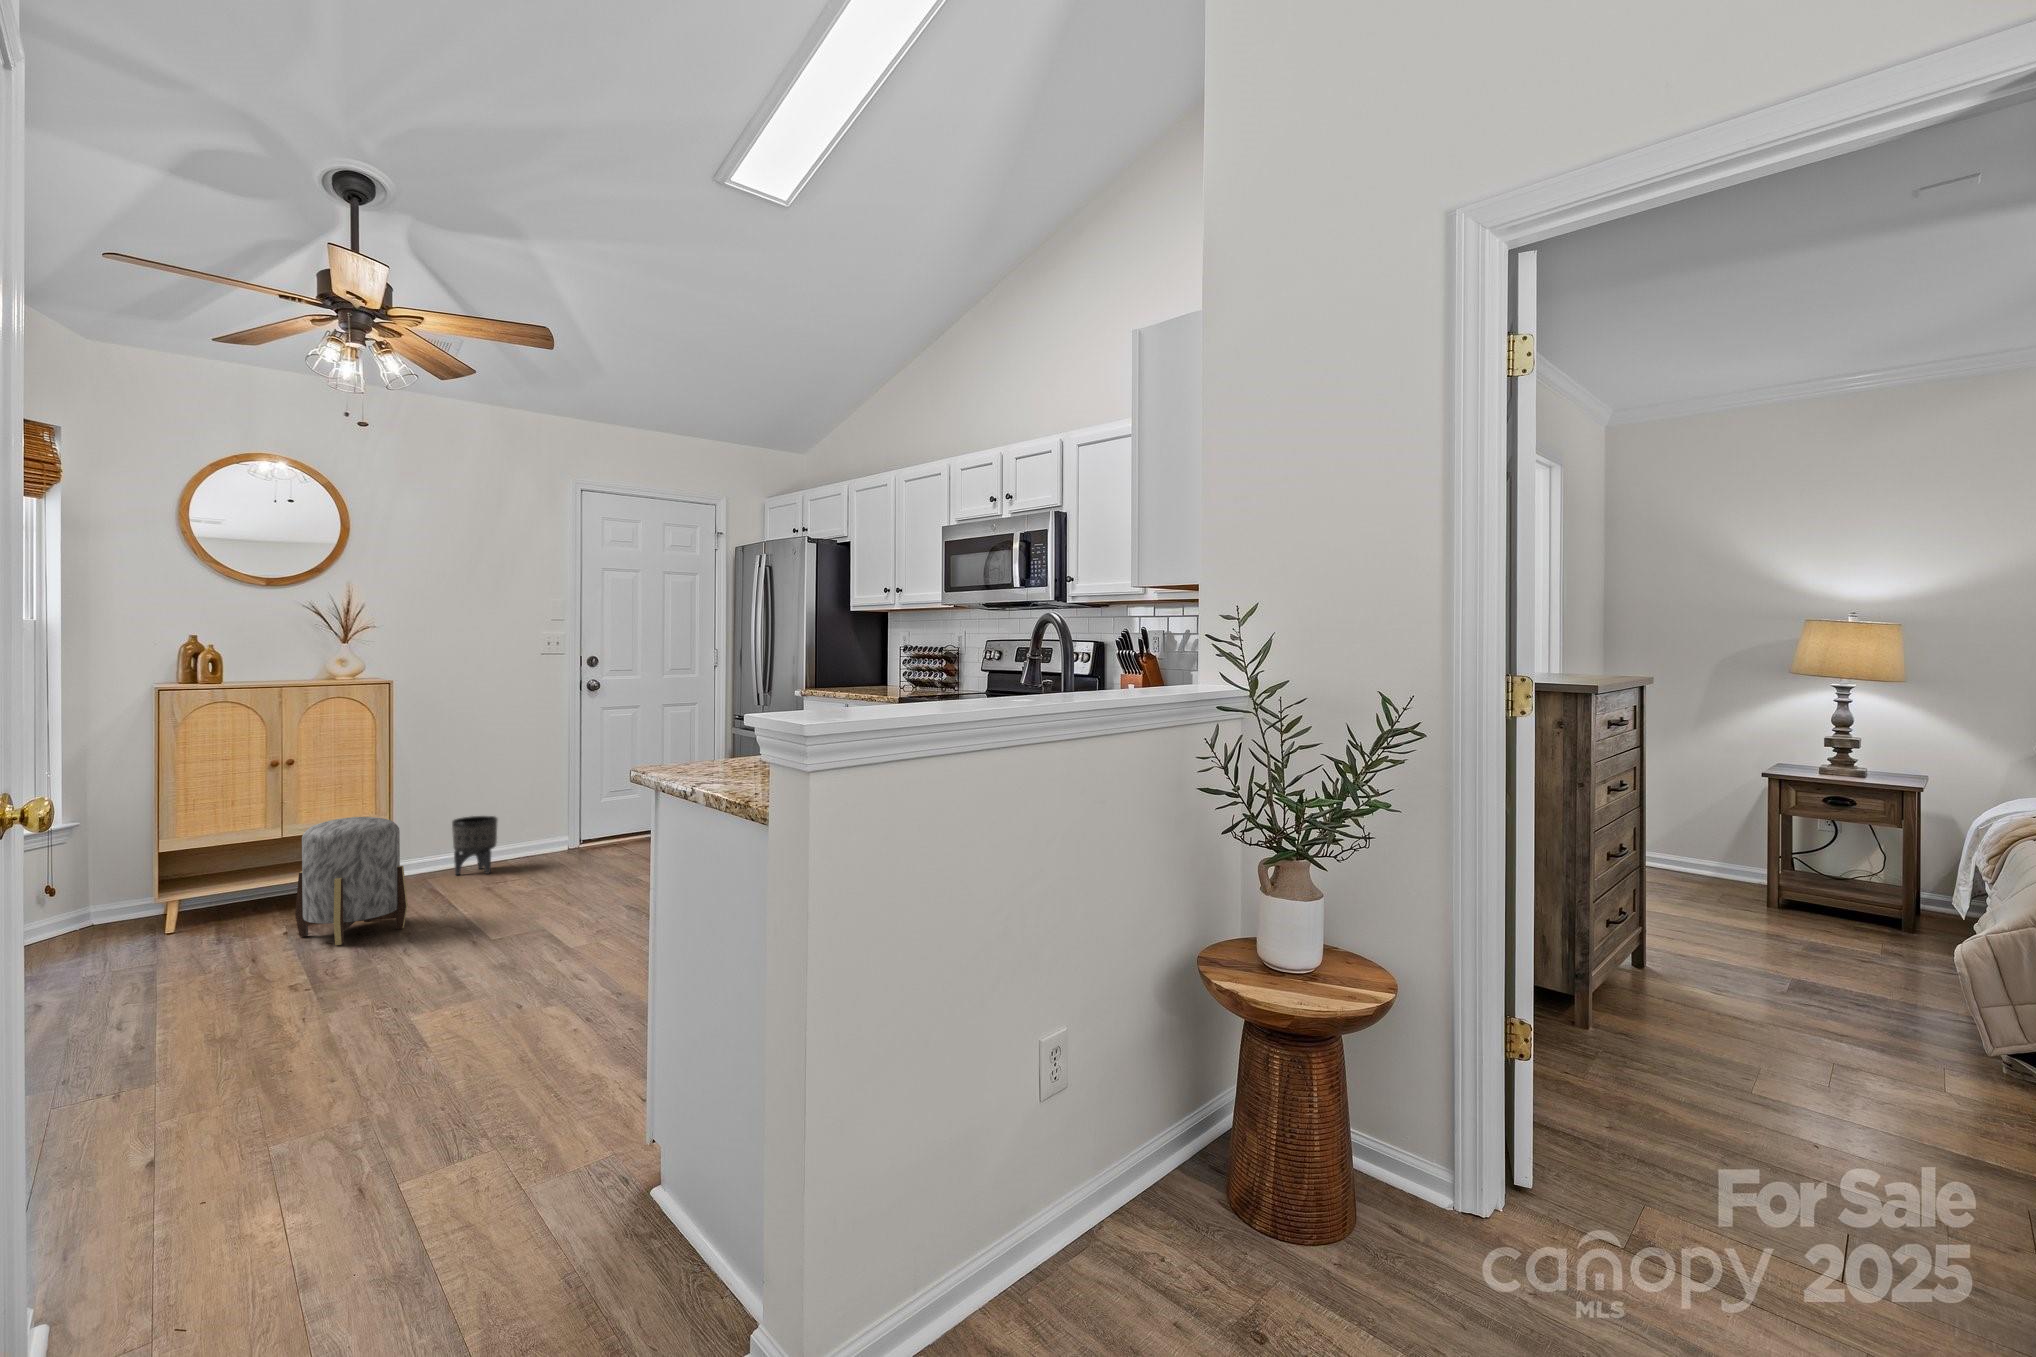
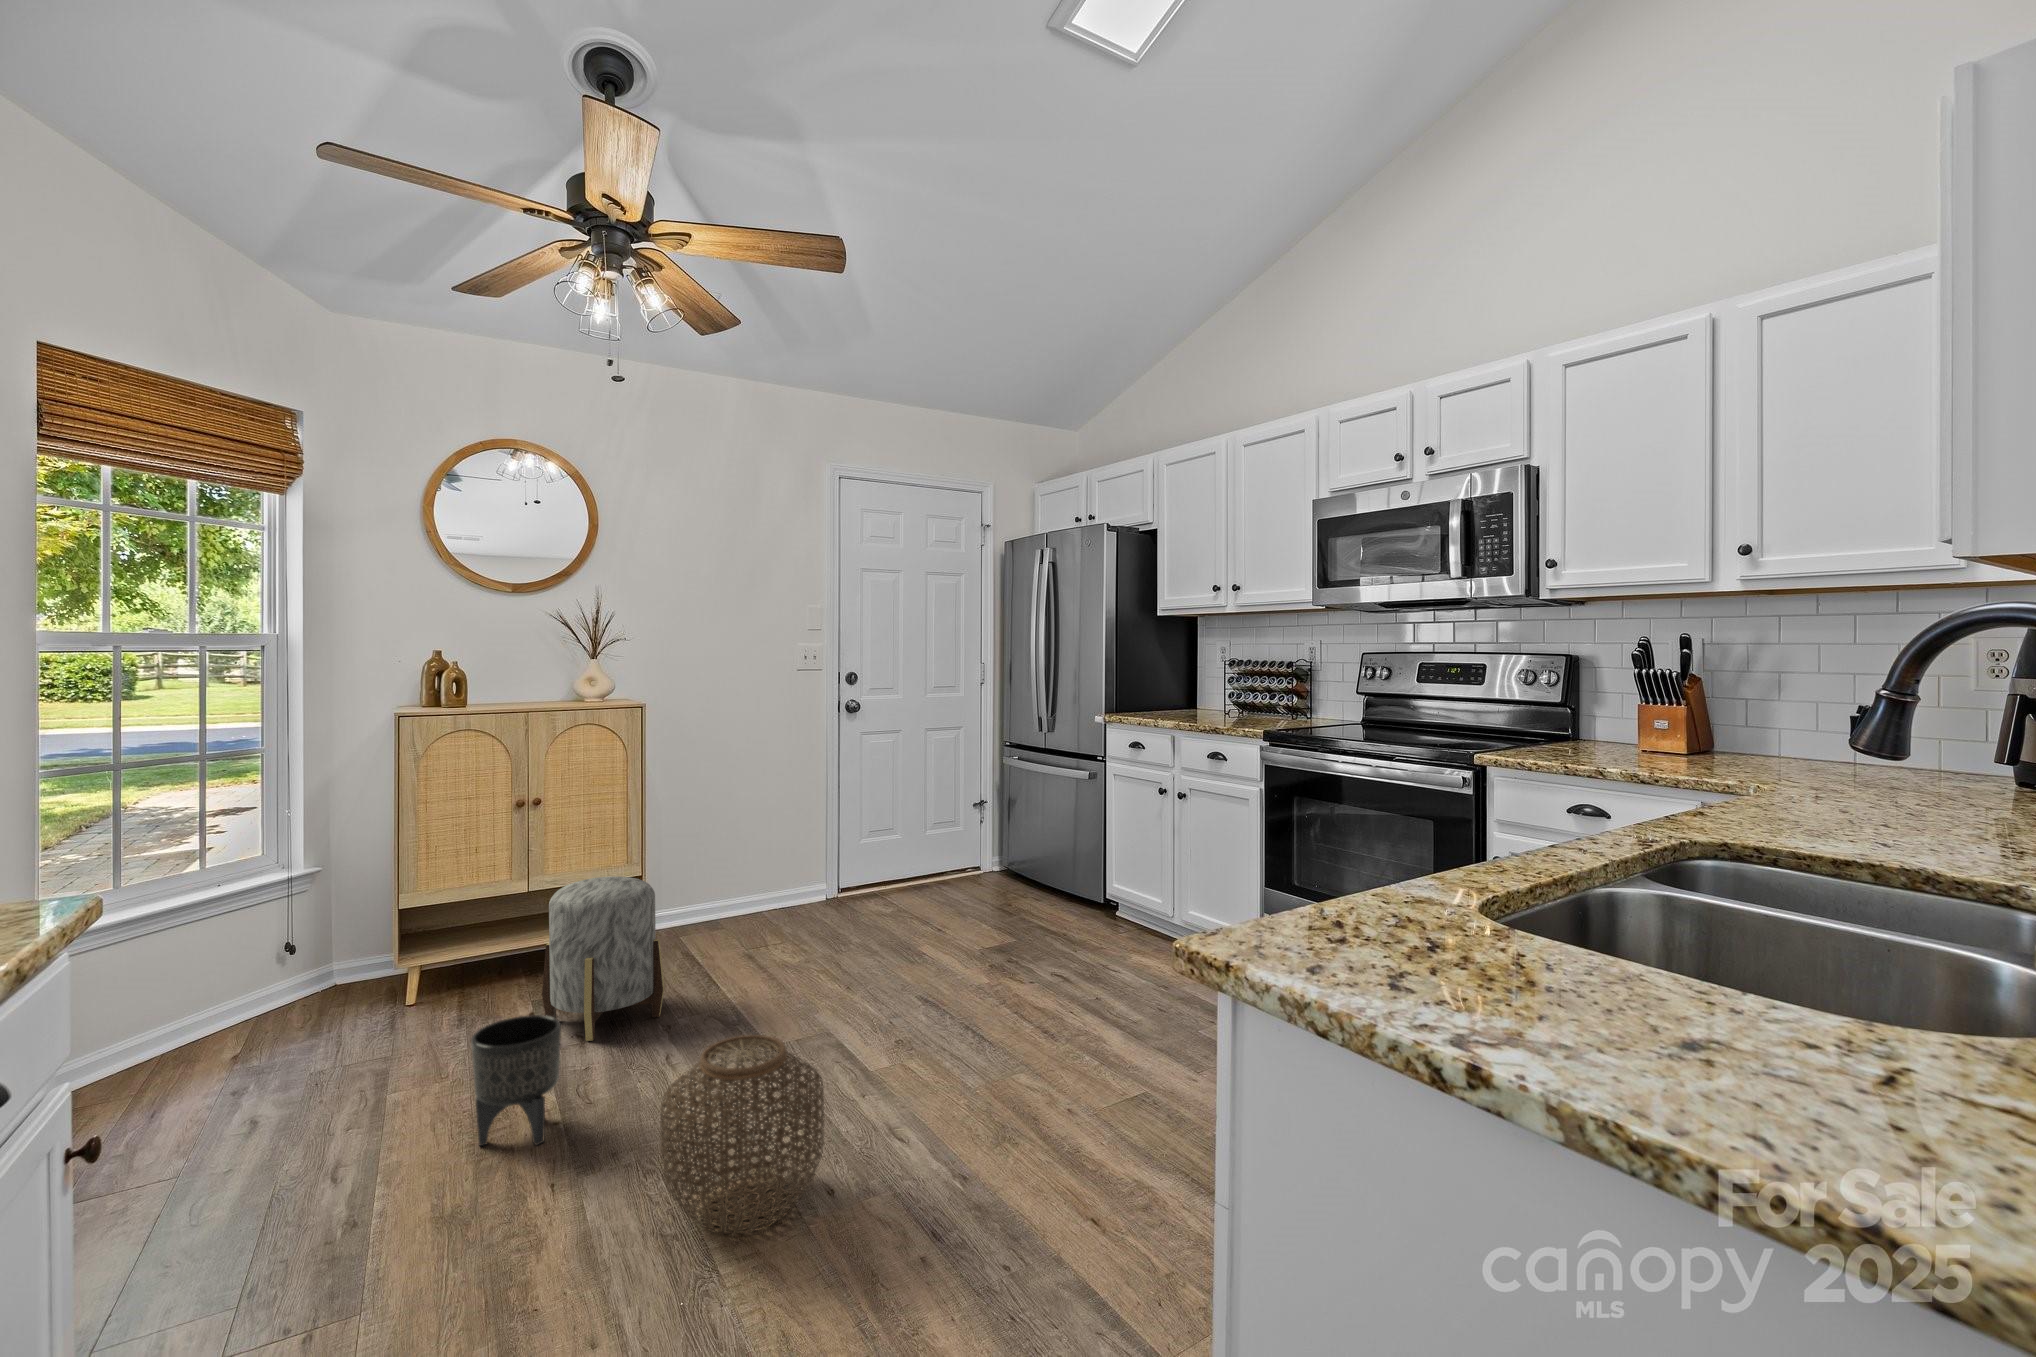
planter: present [452,816,498,875] -> present [471,1015,561,1146]
woven basket: none [391,899,522,1032] -> present [660,1035,824,1234]

